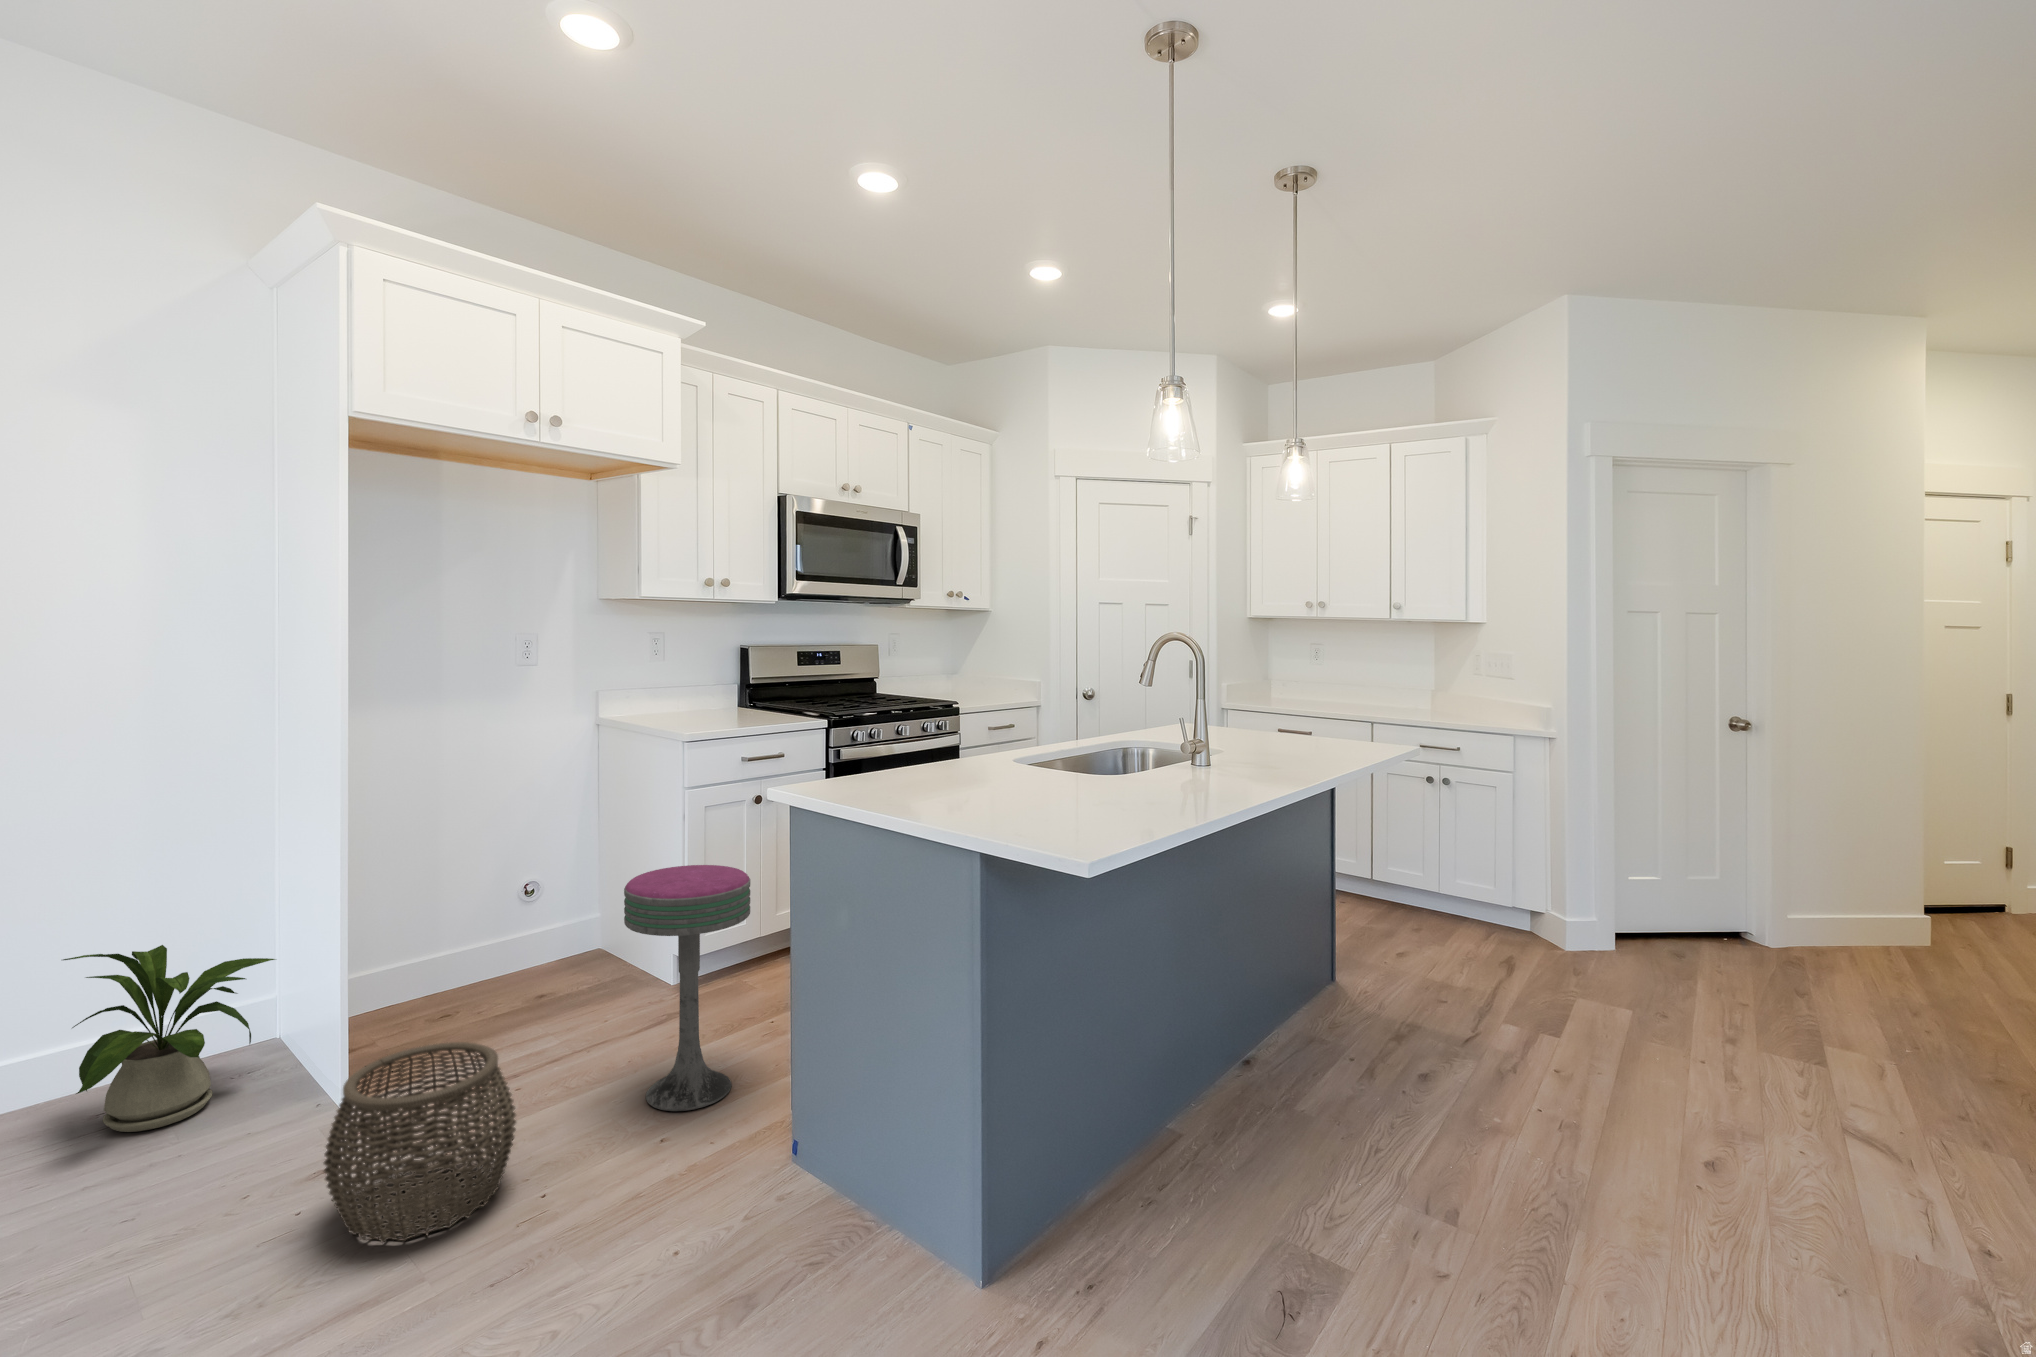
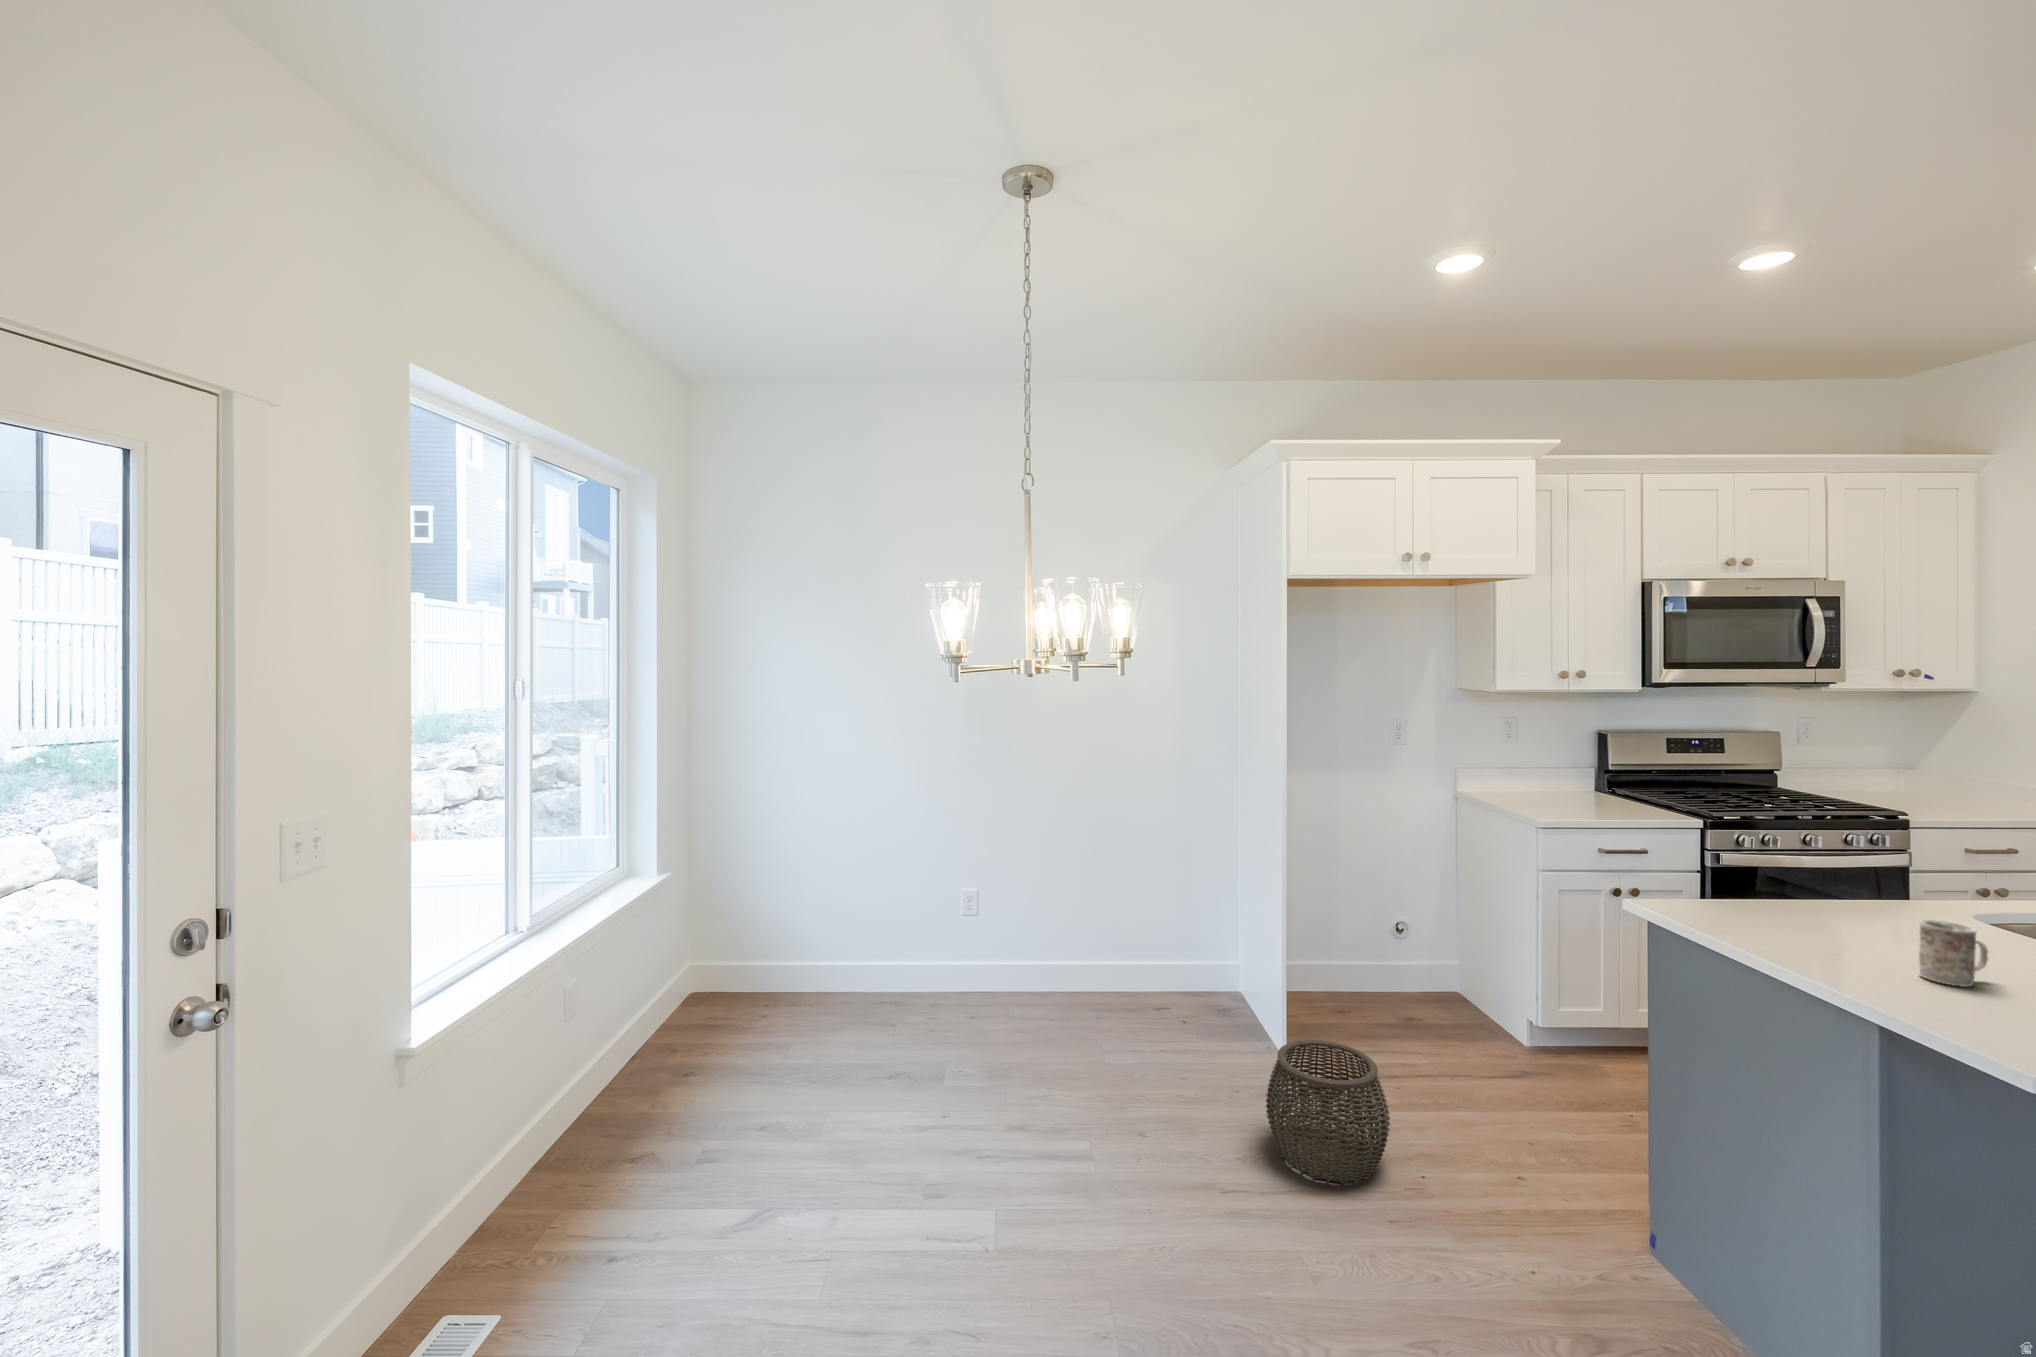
mug: none [987,748,1026,799] -> present [1919,920,1988,987]
bar stool: present [624,865,750,1111] -> none [1478,948,1604,1177]
house plant: present [63,945,275,1132] -> none [1133,918,1233,1034]

